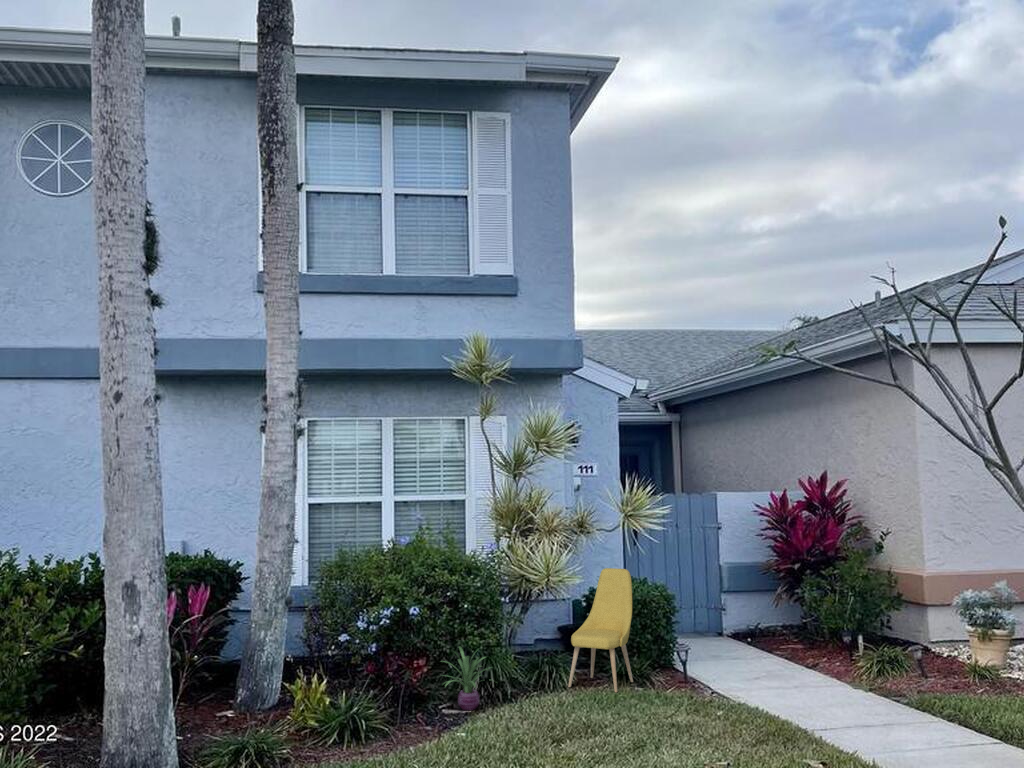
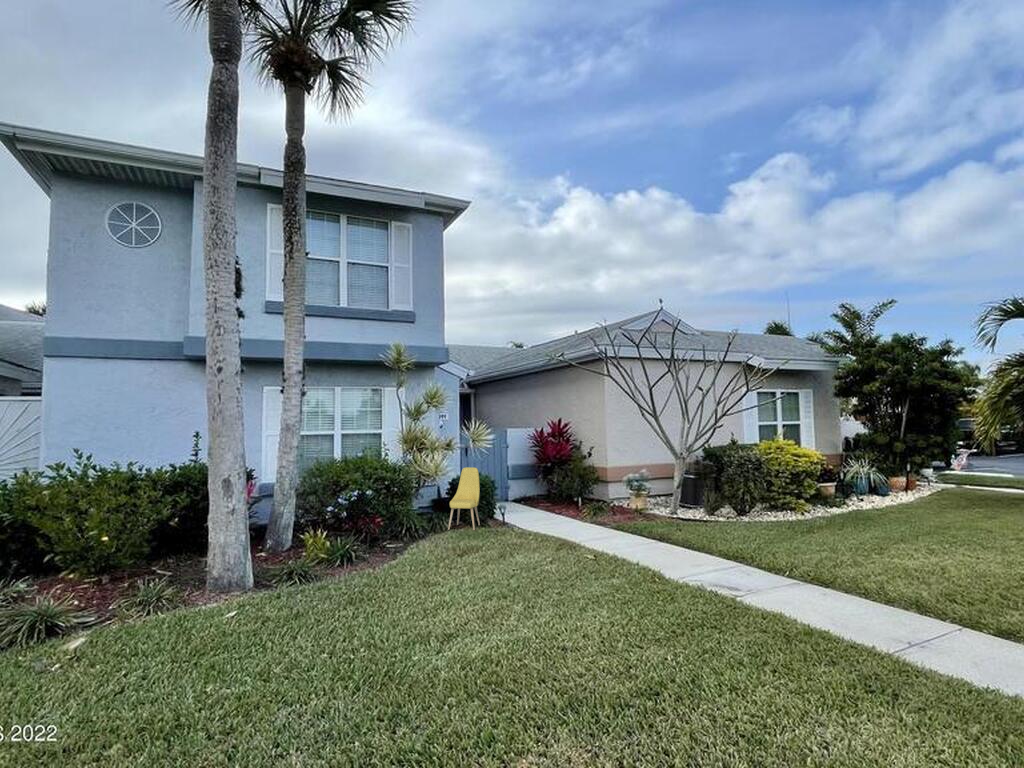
decorative plant: present [445,647,485,711] -> none [382,510,419,544]

